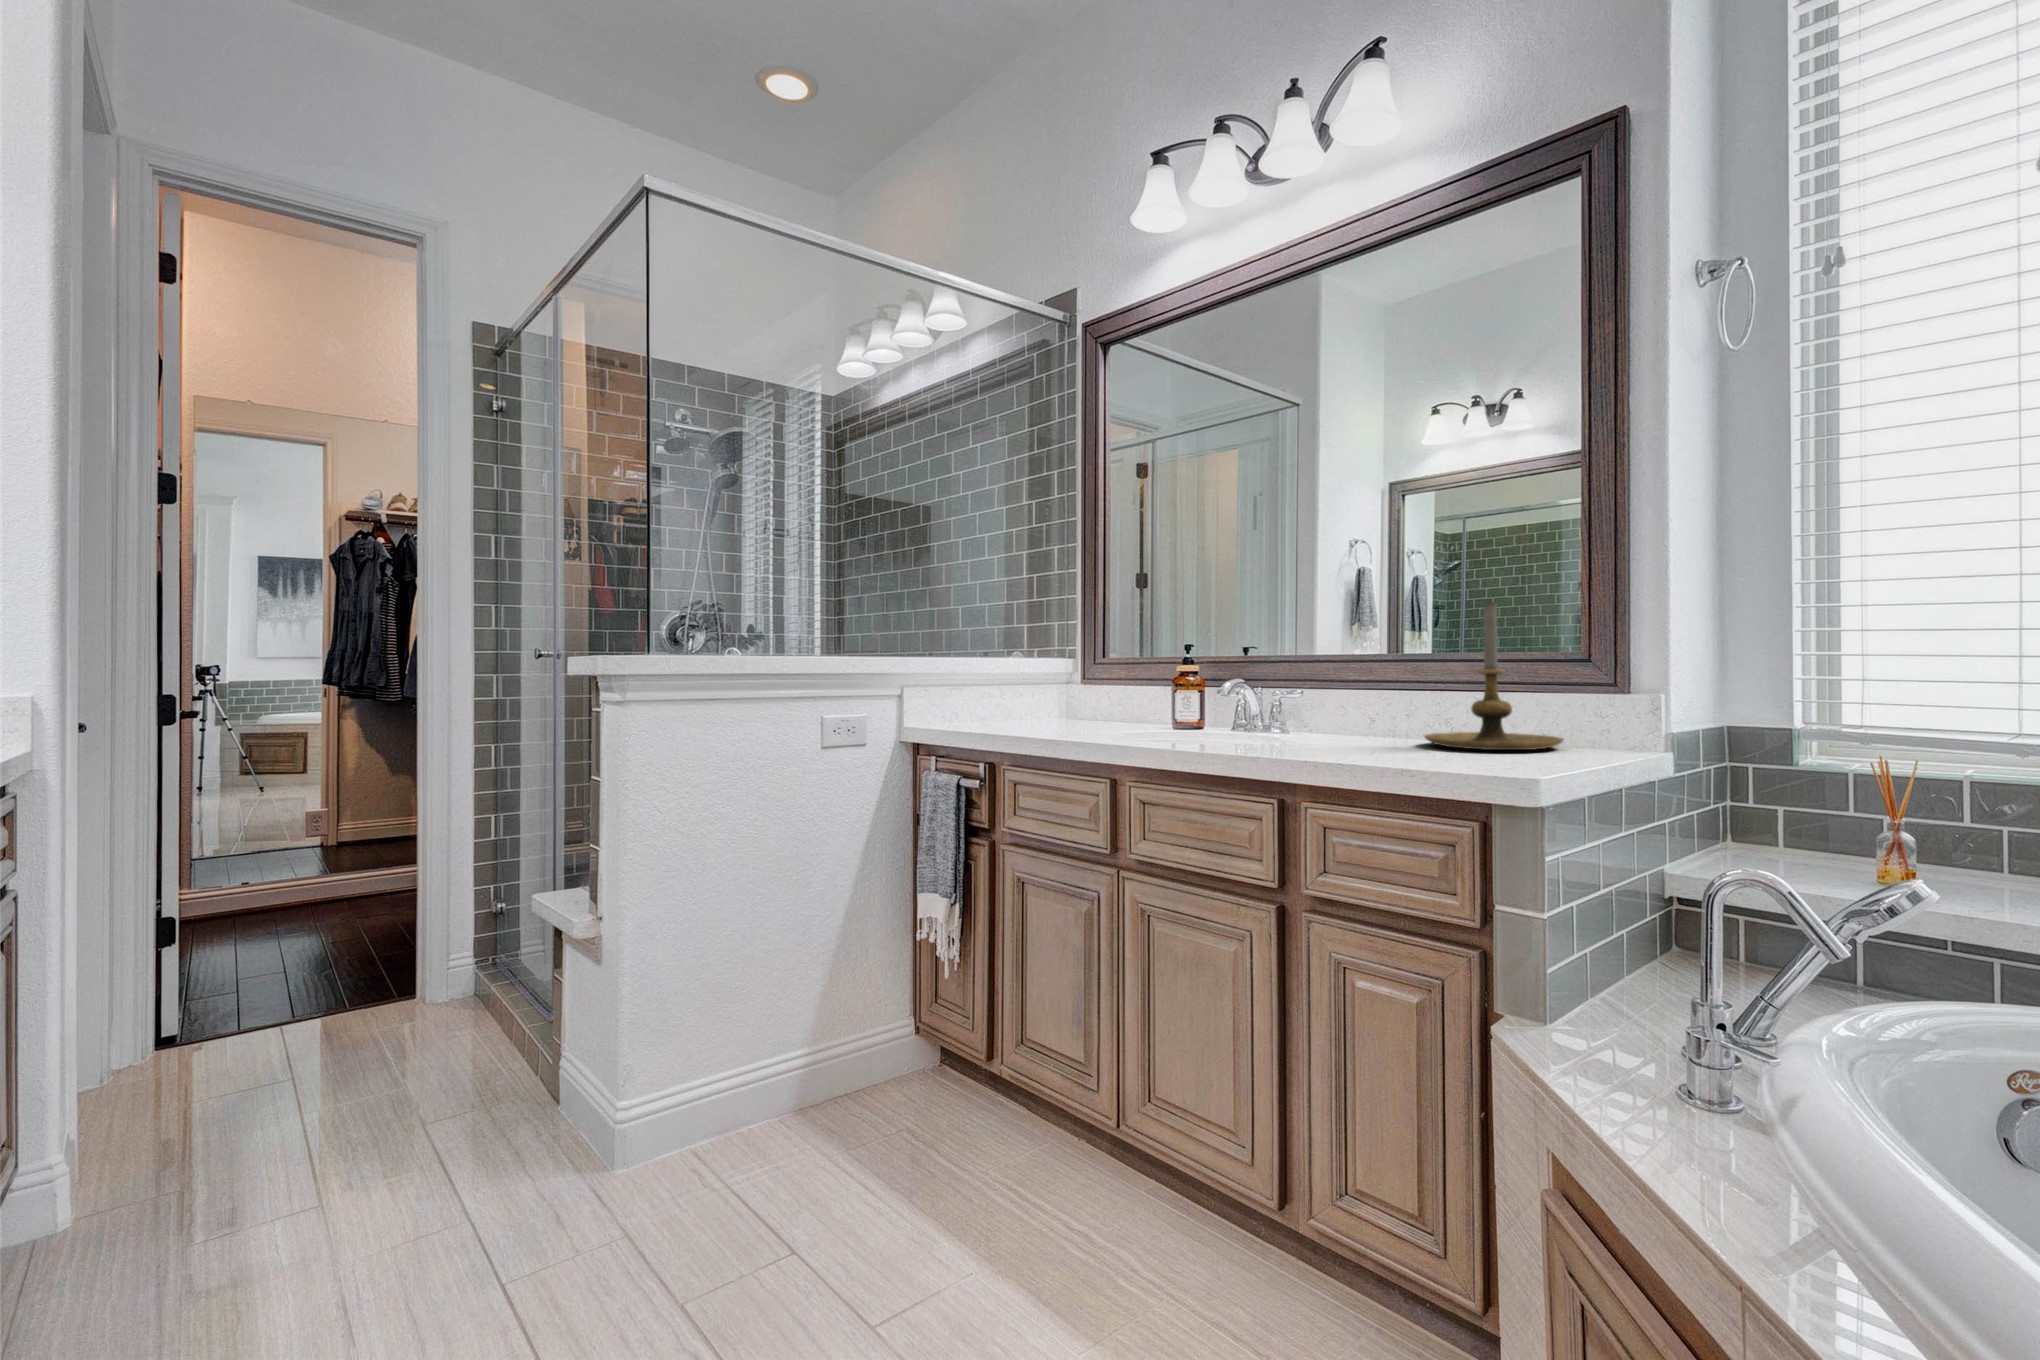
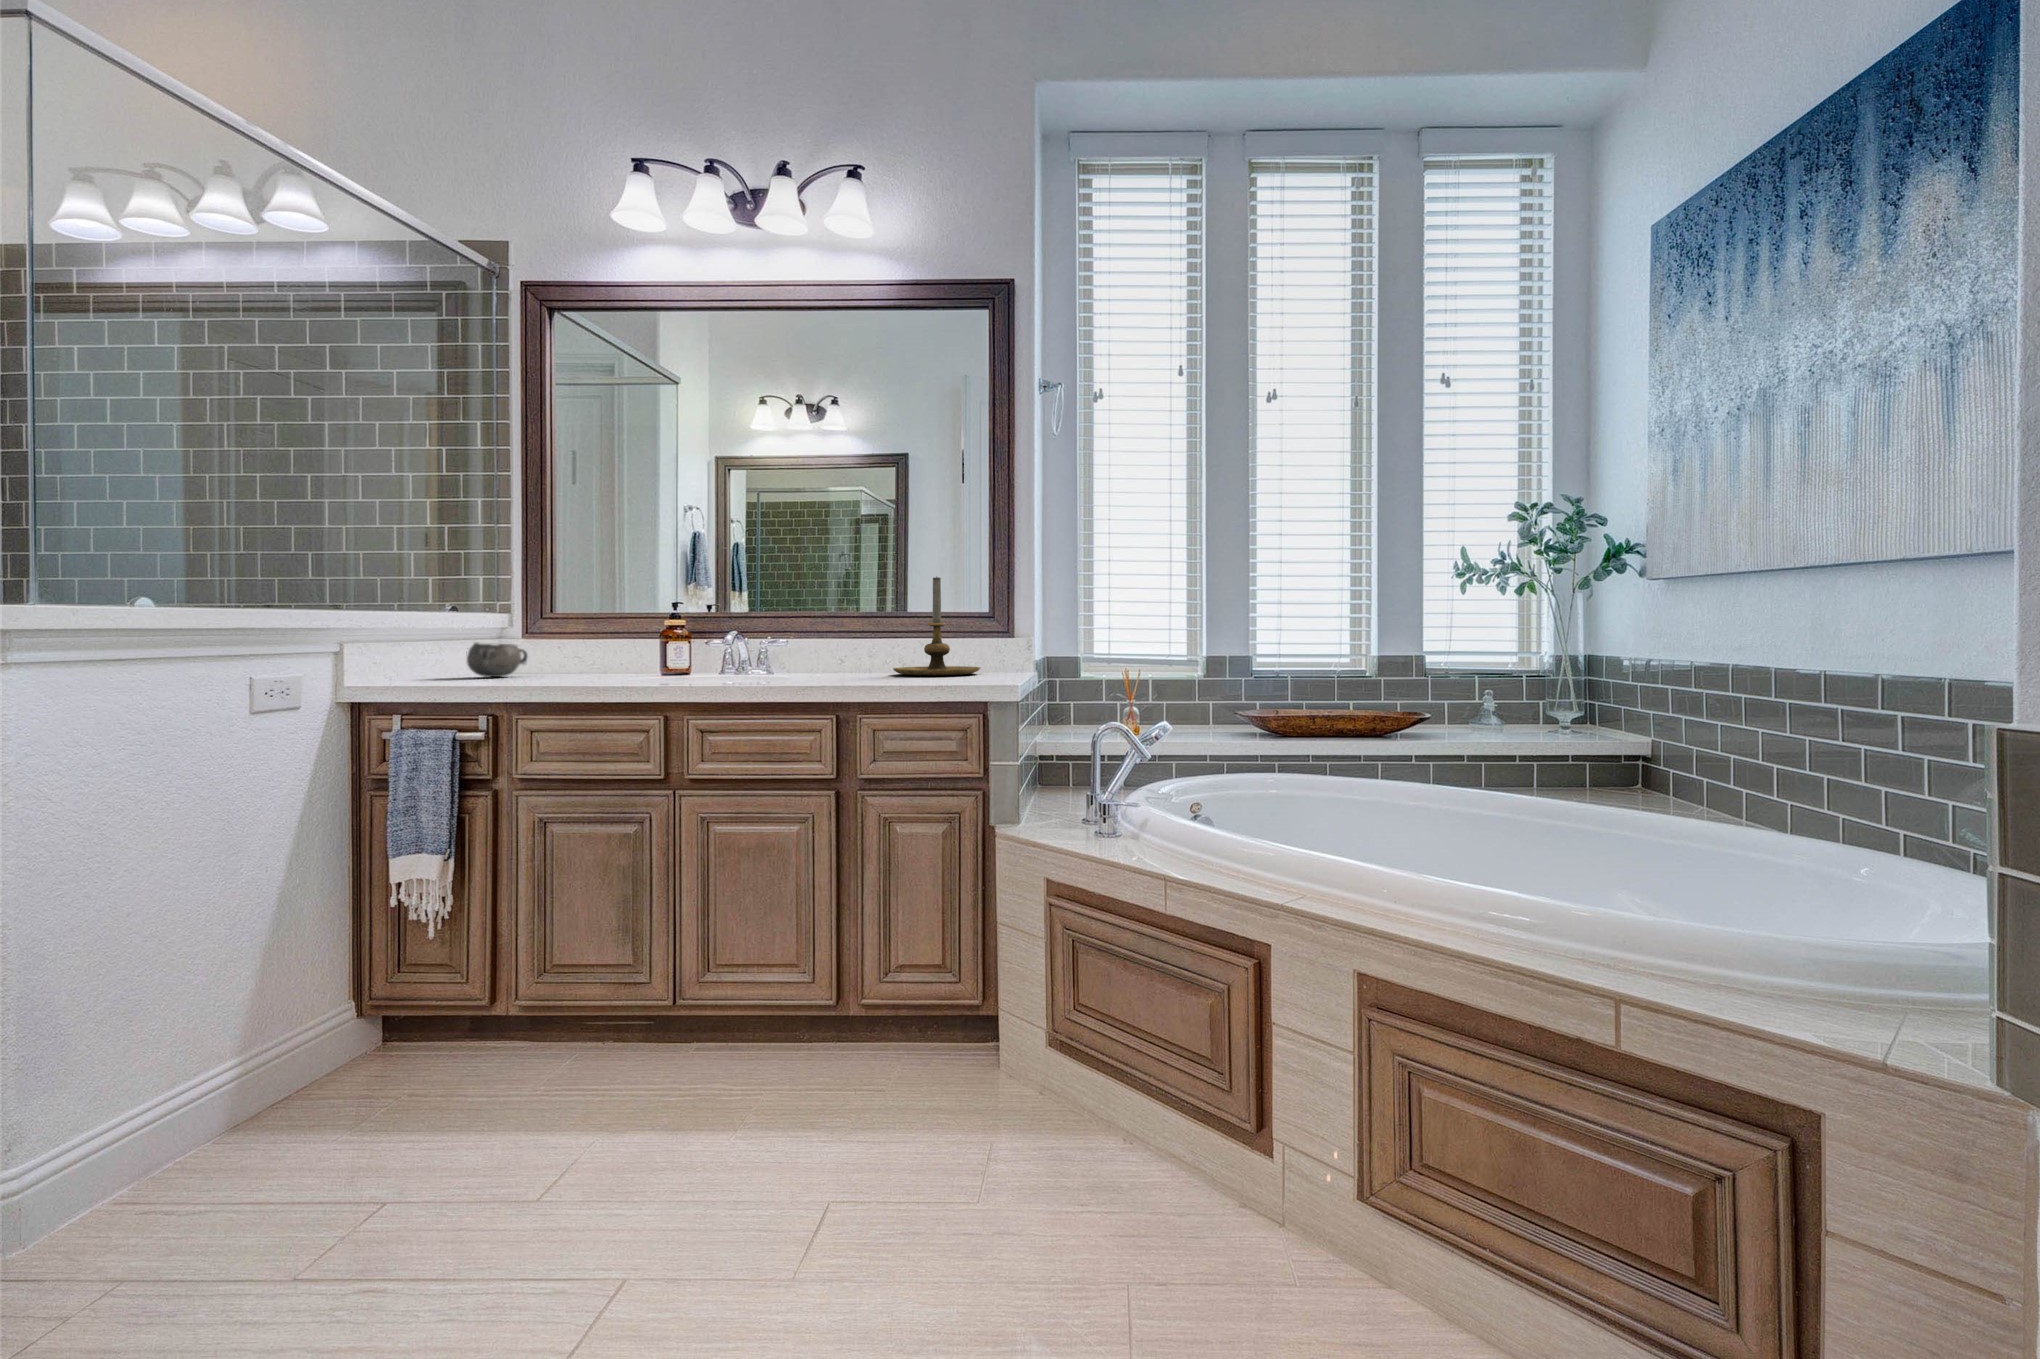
decorative bowl: none [1034,686,1085,721] -> present [467,643,527,677]

